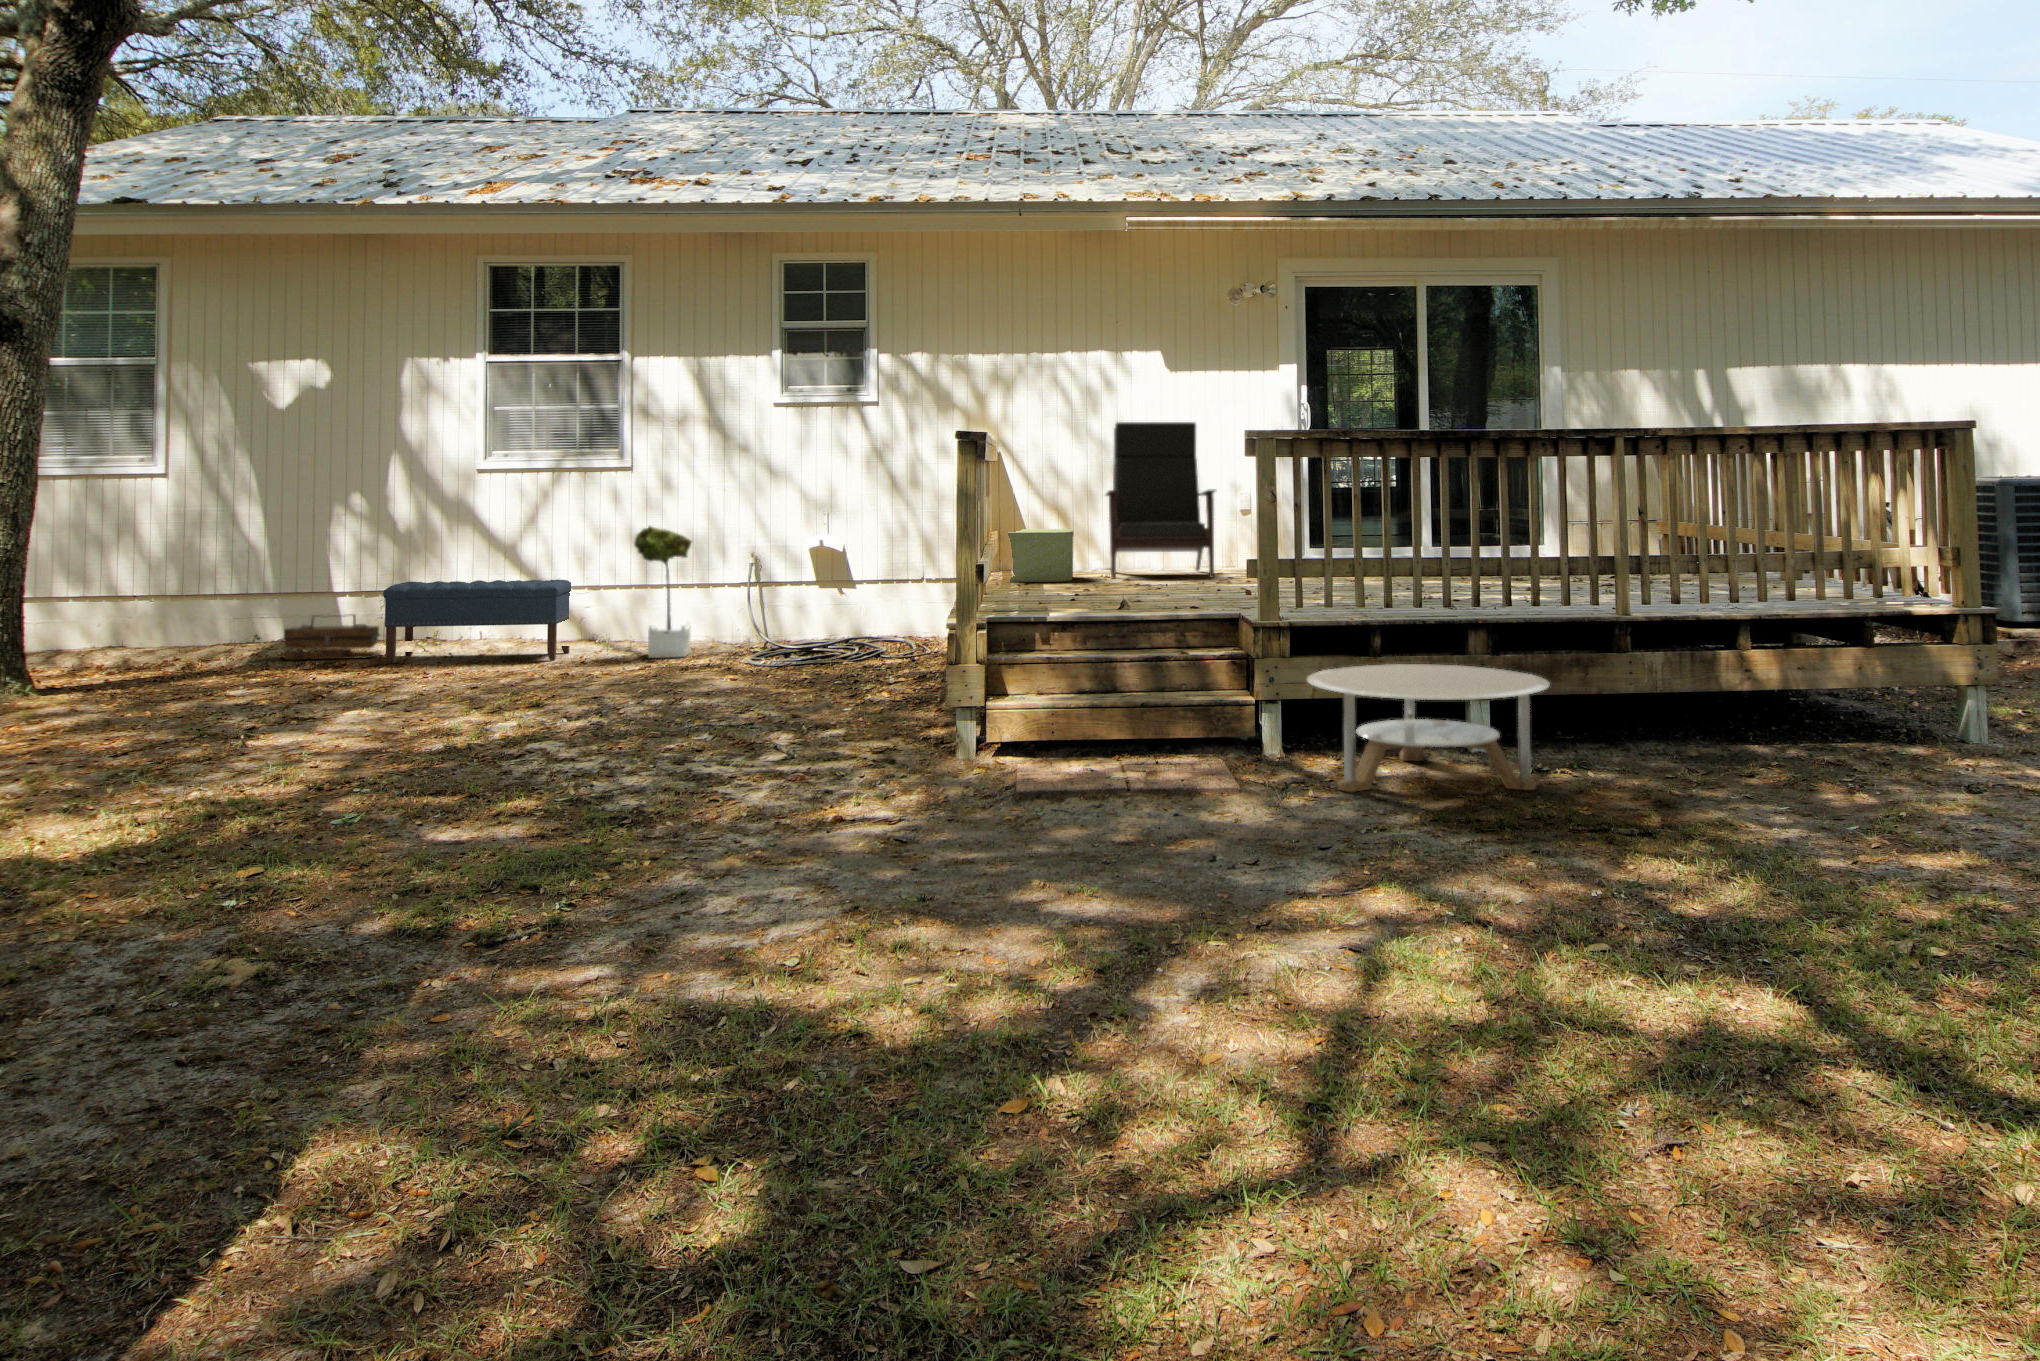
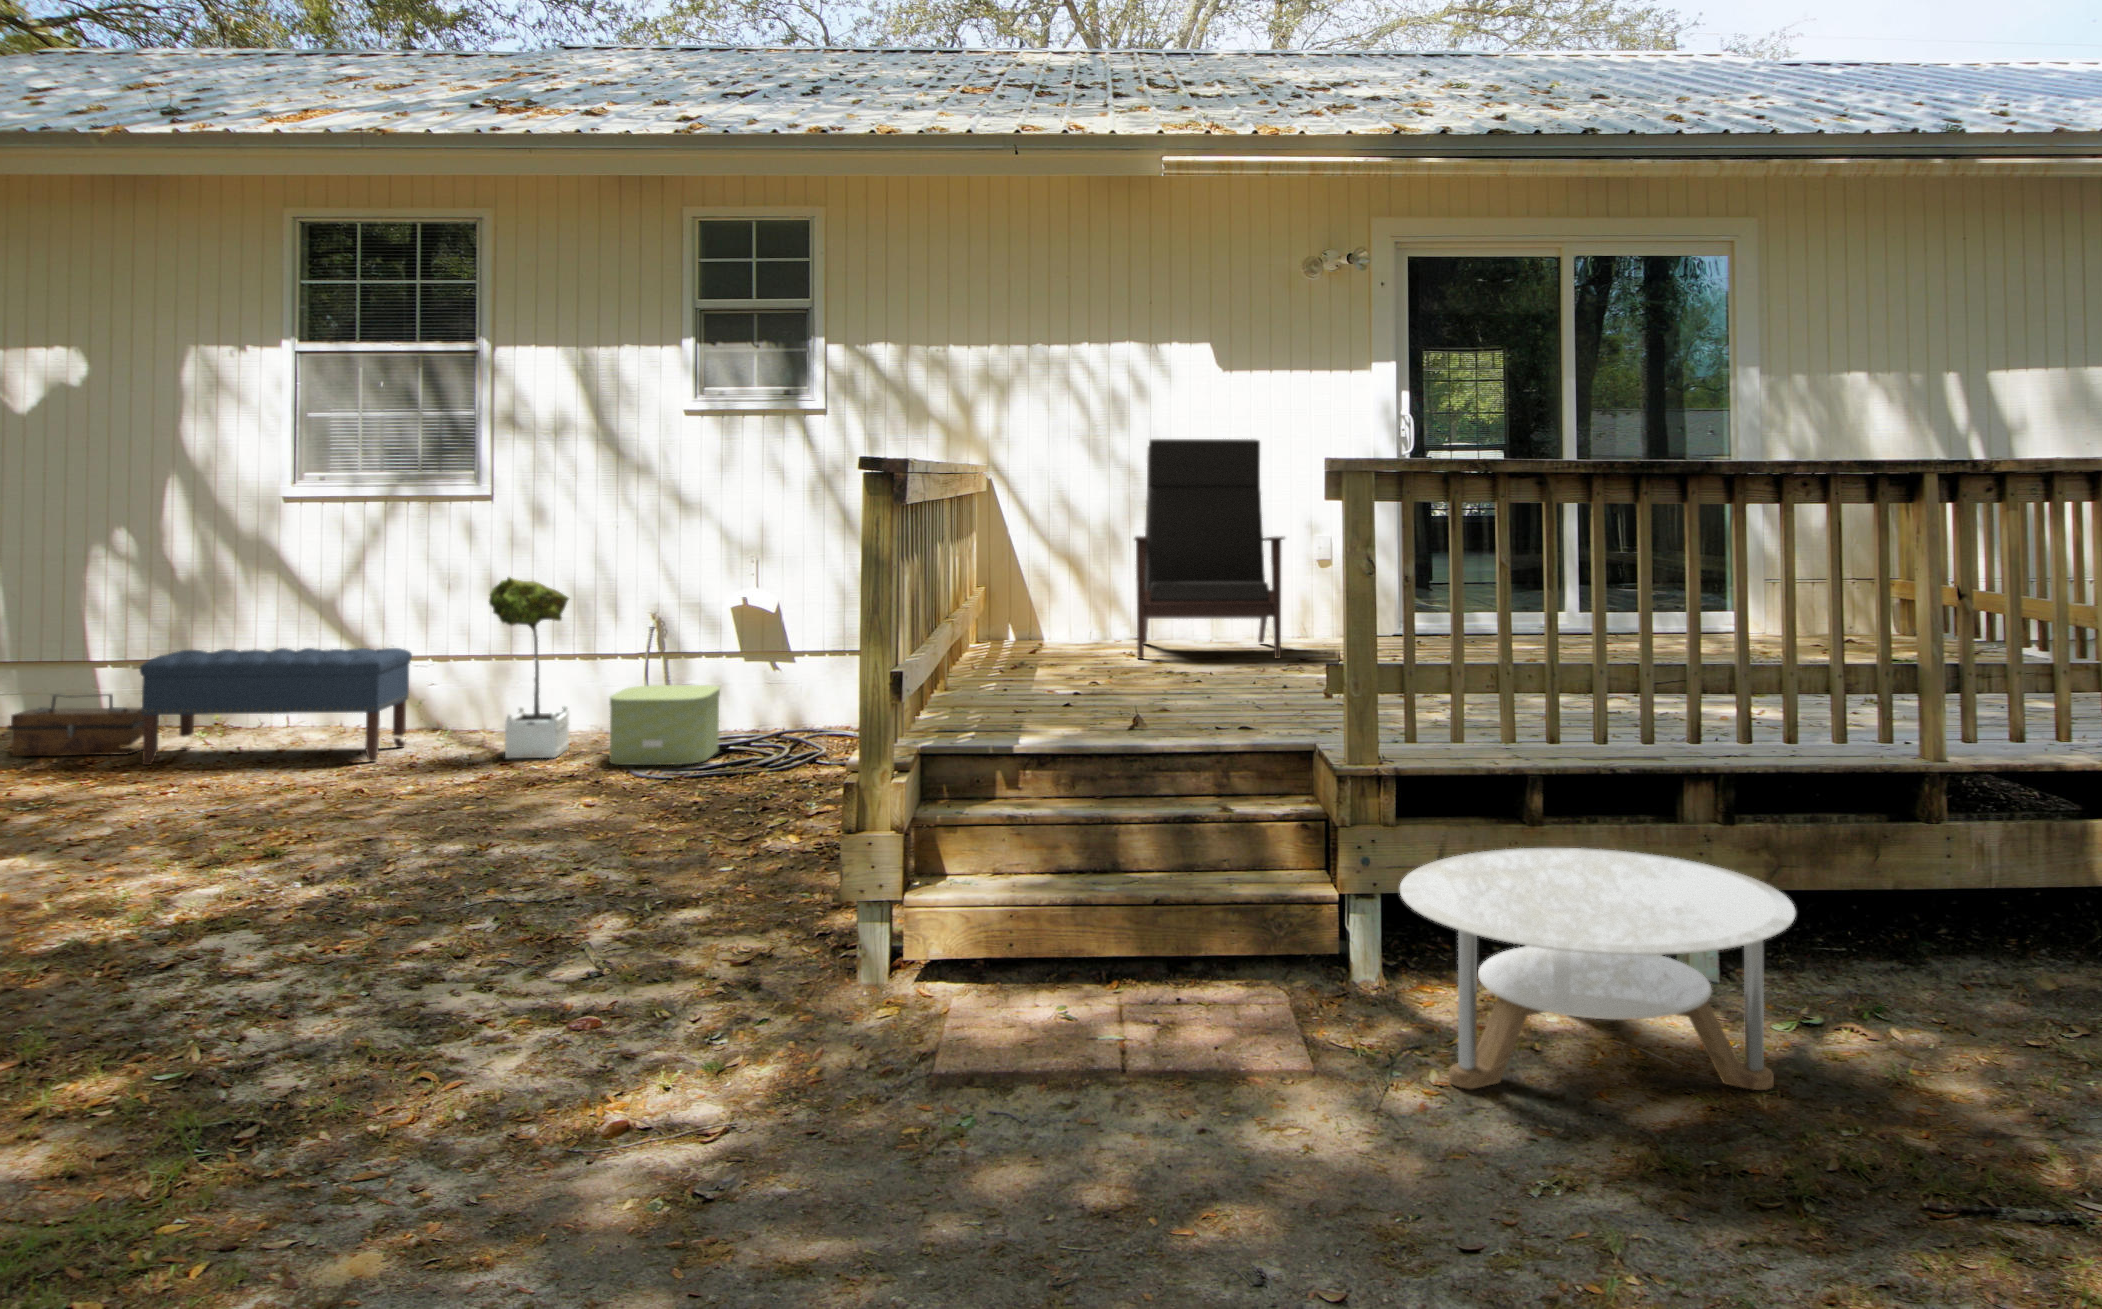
storage box: present [1008,529,1074,582] -> present [609,685,720,765]

